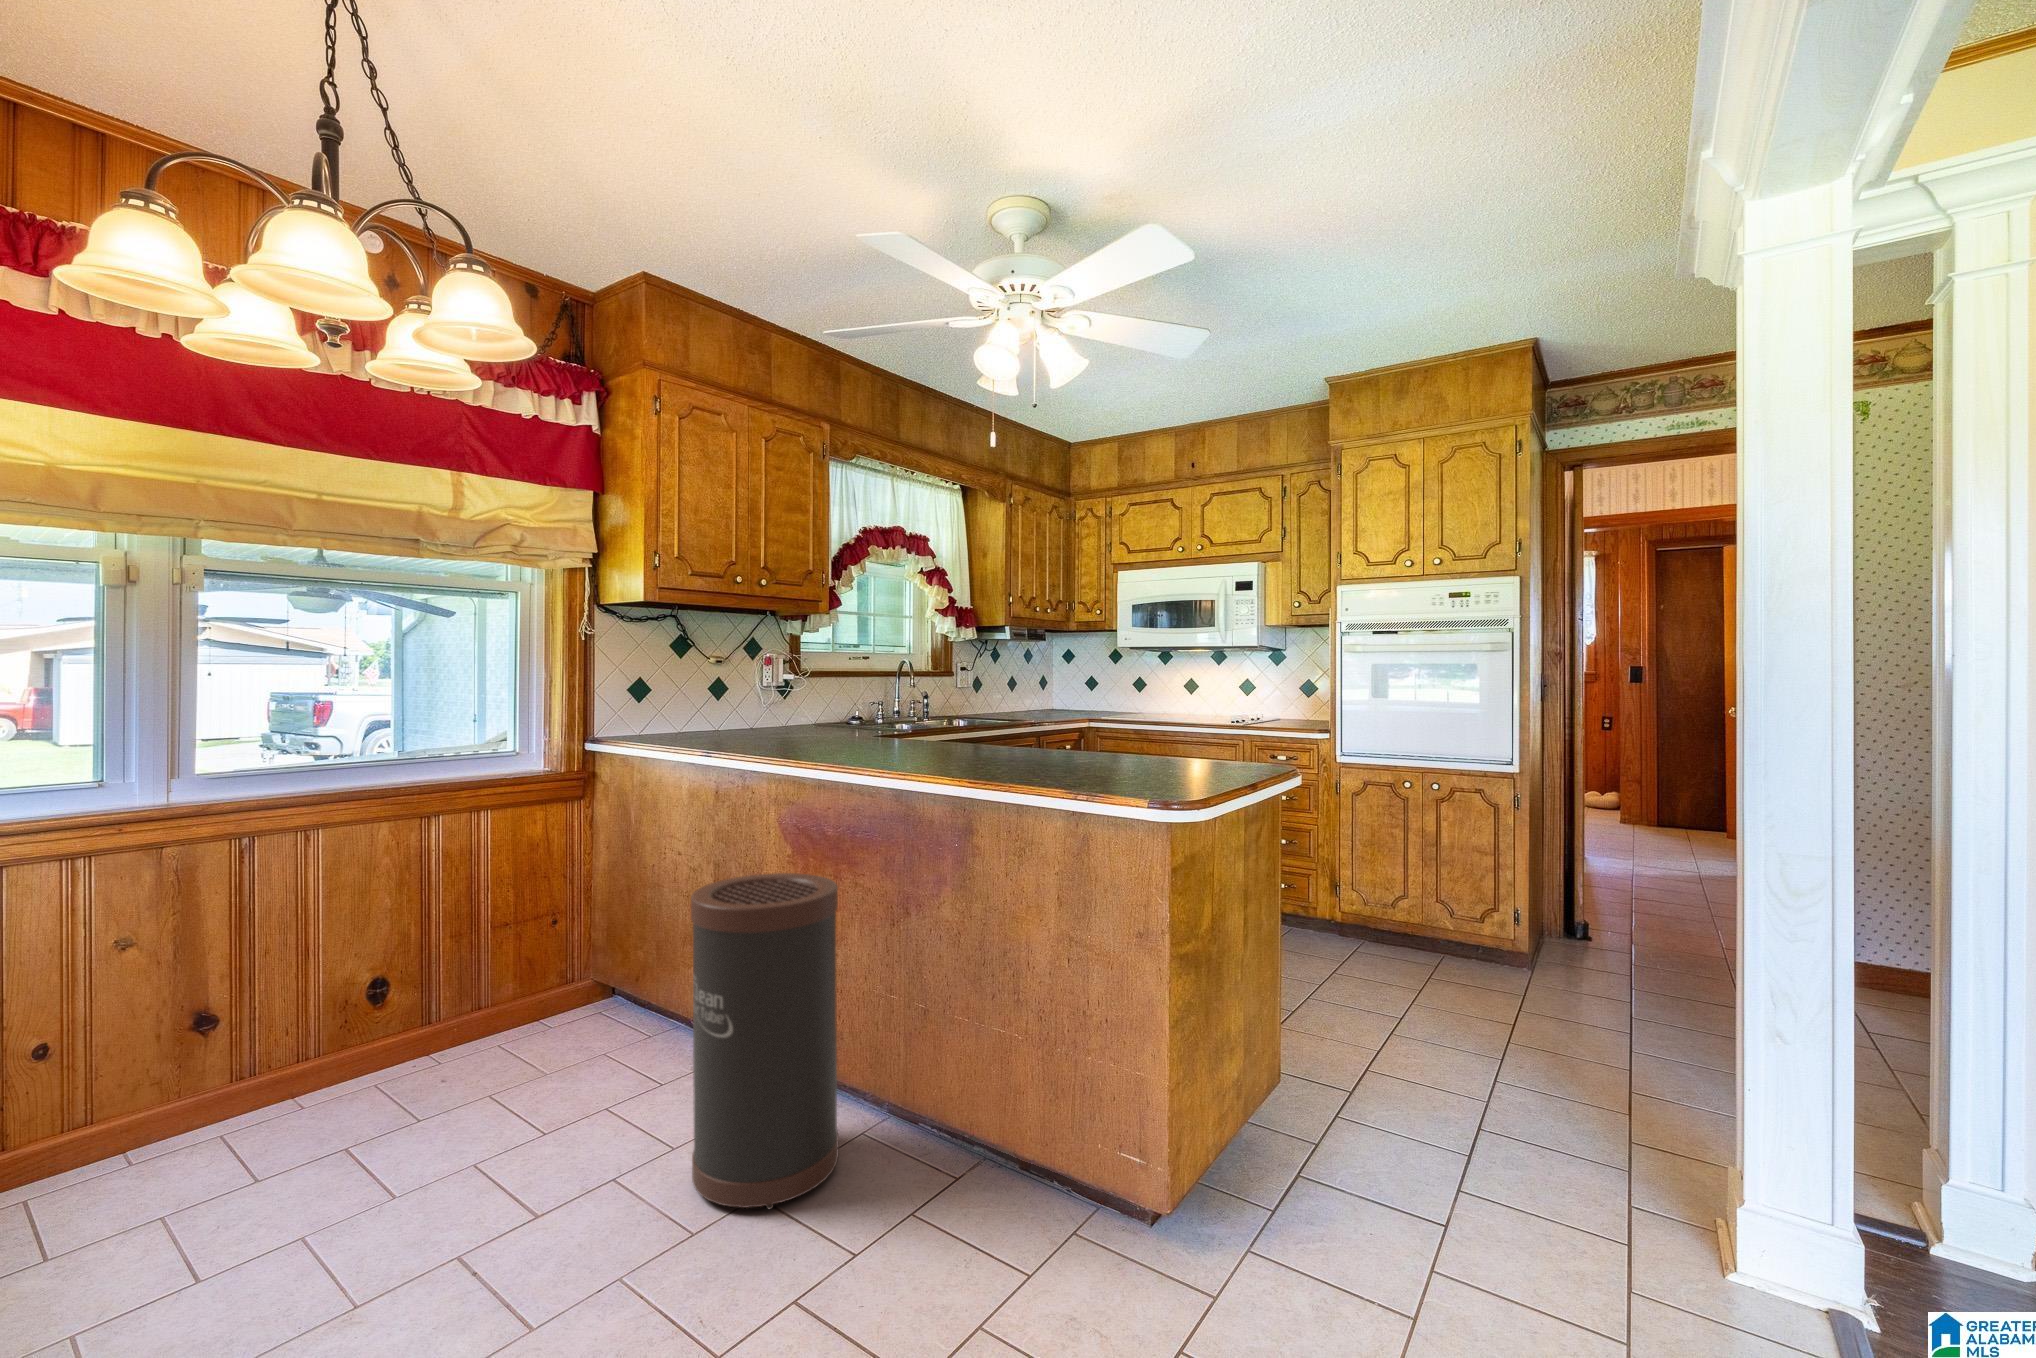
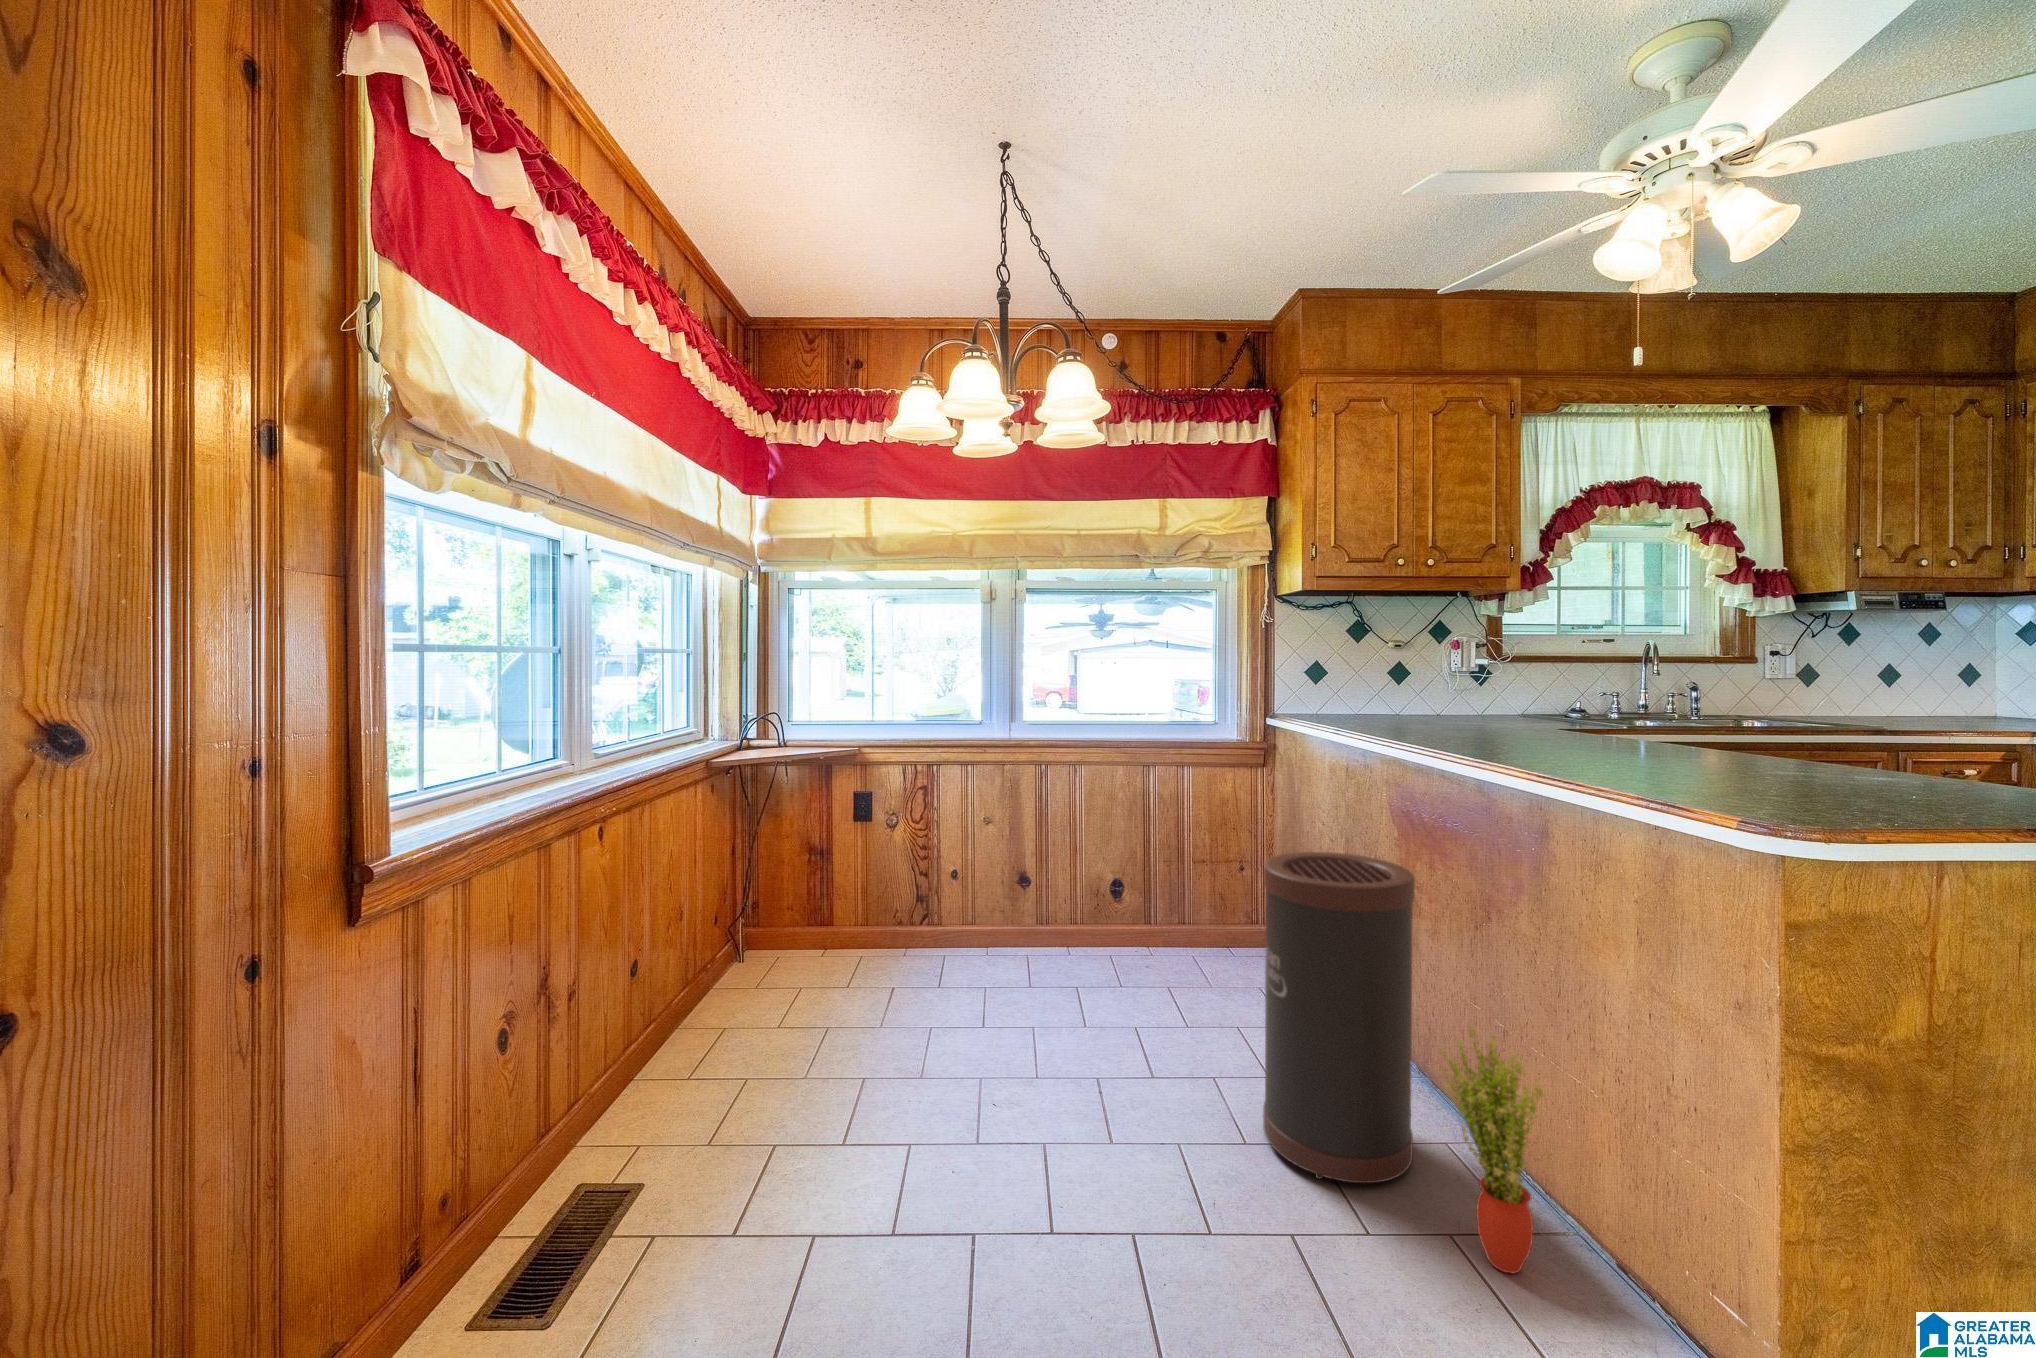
potted plant: none [883,1000,964,1200] -> present [1439,1028,1545,1274]

